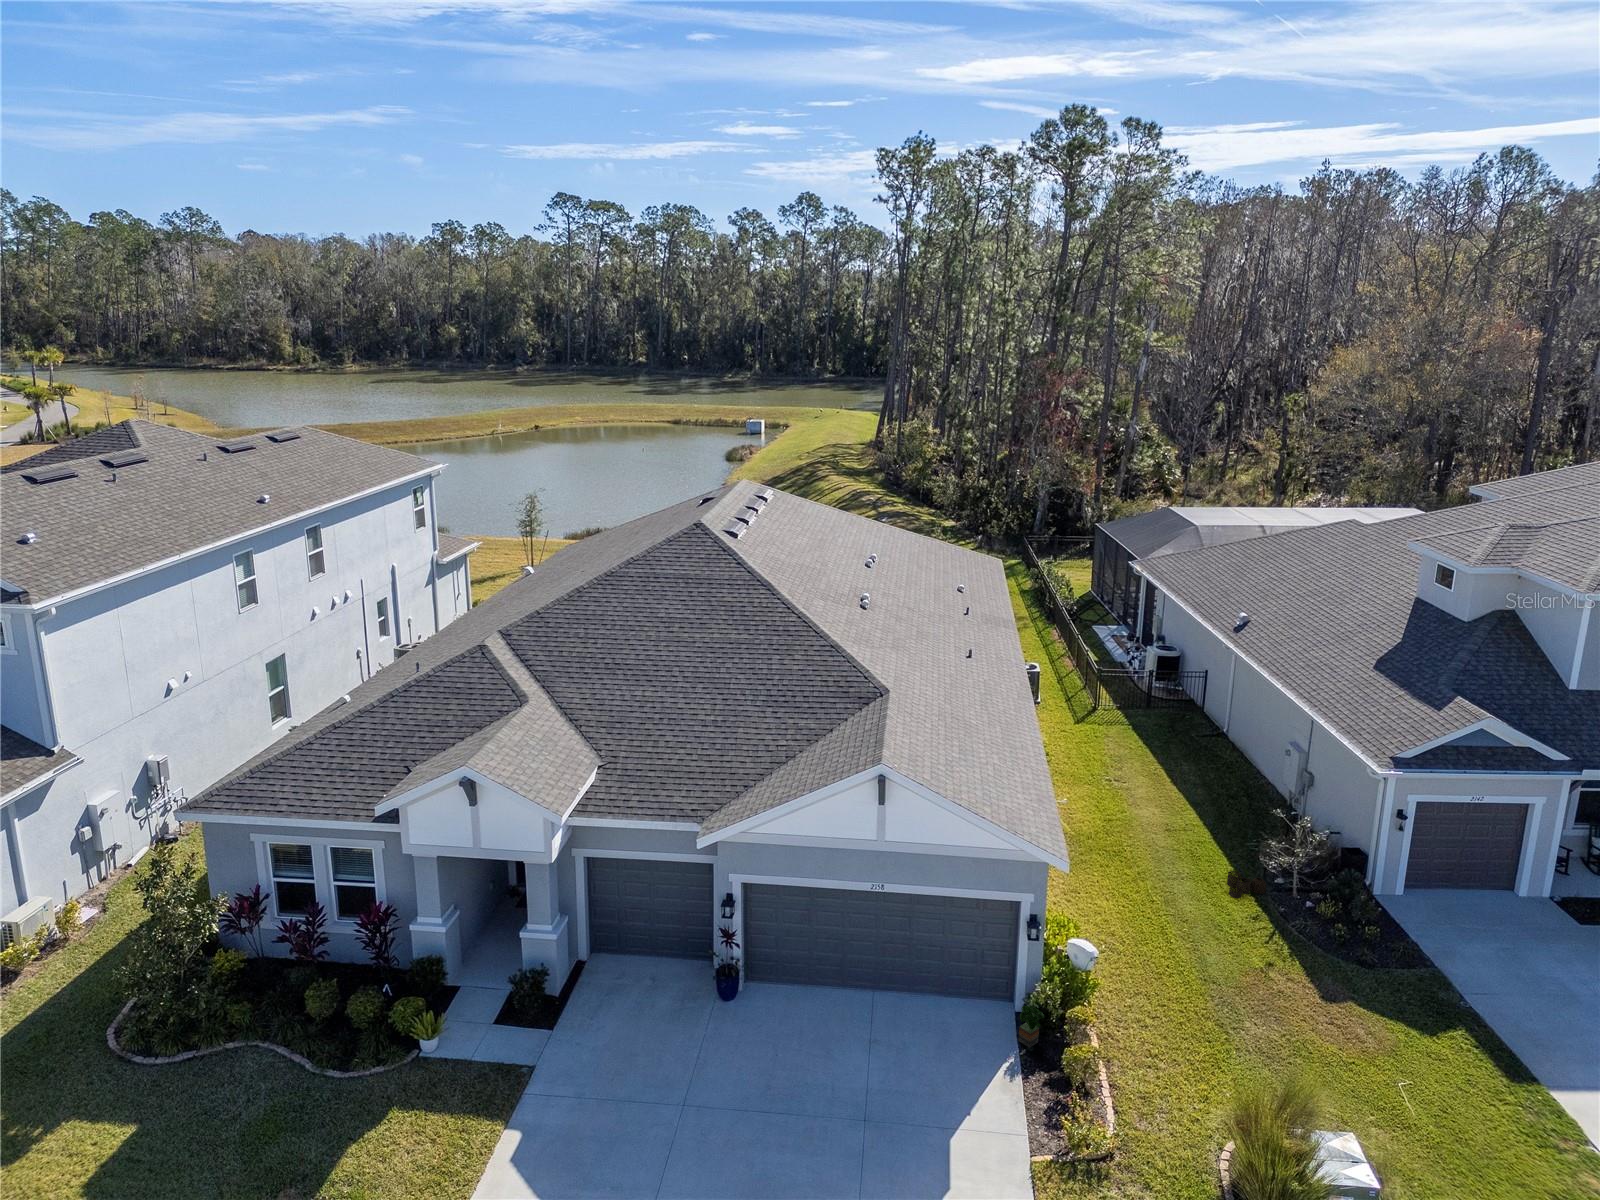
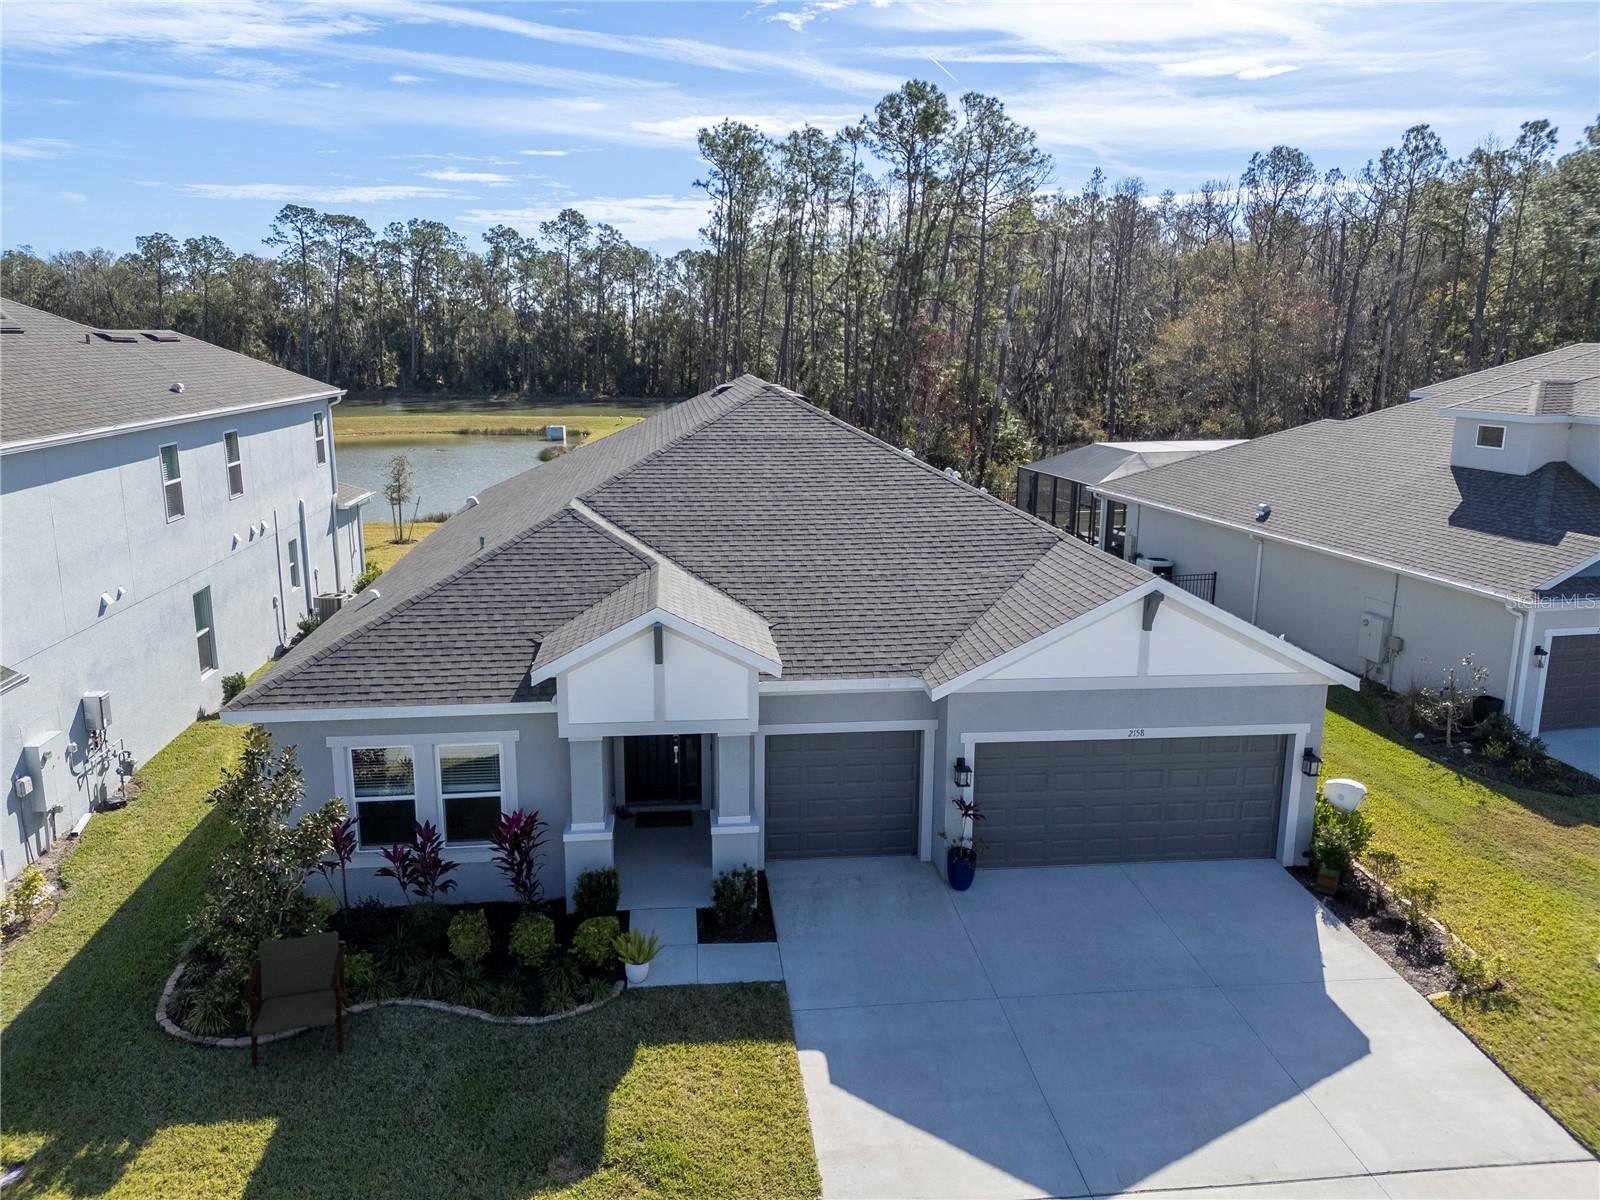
woven basket: present [1227,871,1266,898] -> none [1386,725,1429,752]
lounge chair: none [133,992,227,1082] -> present [242,931,351,1066]

